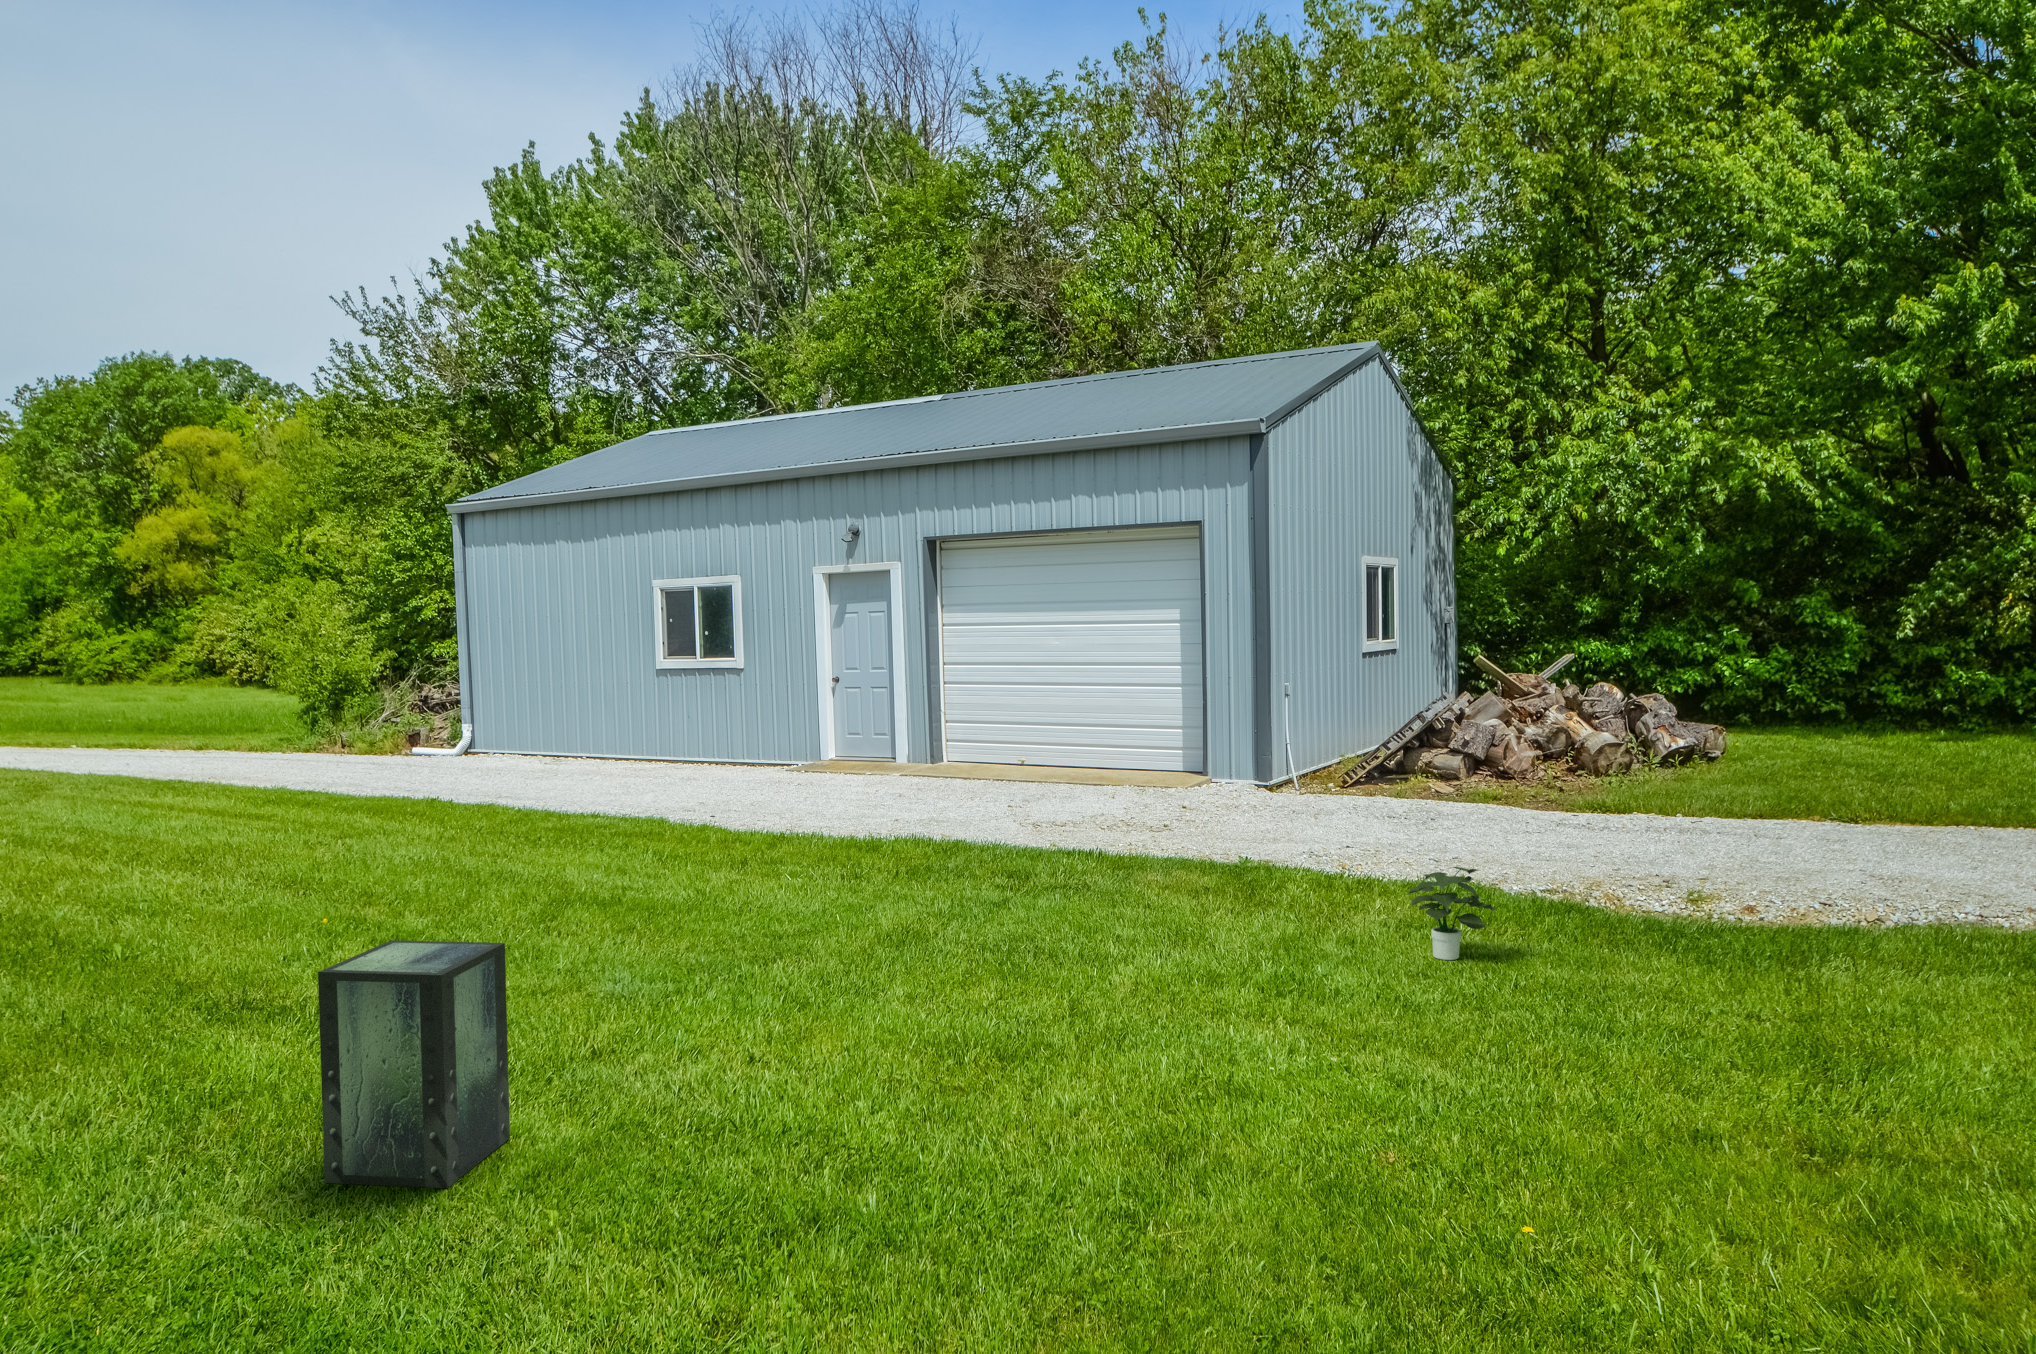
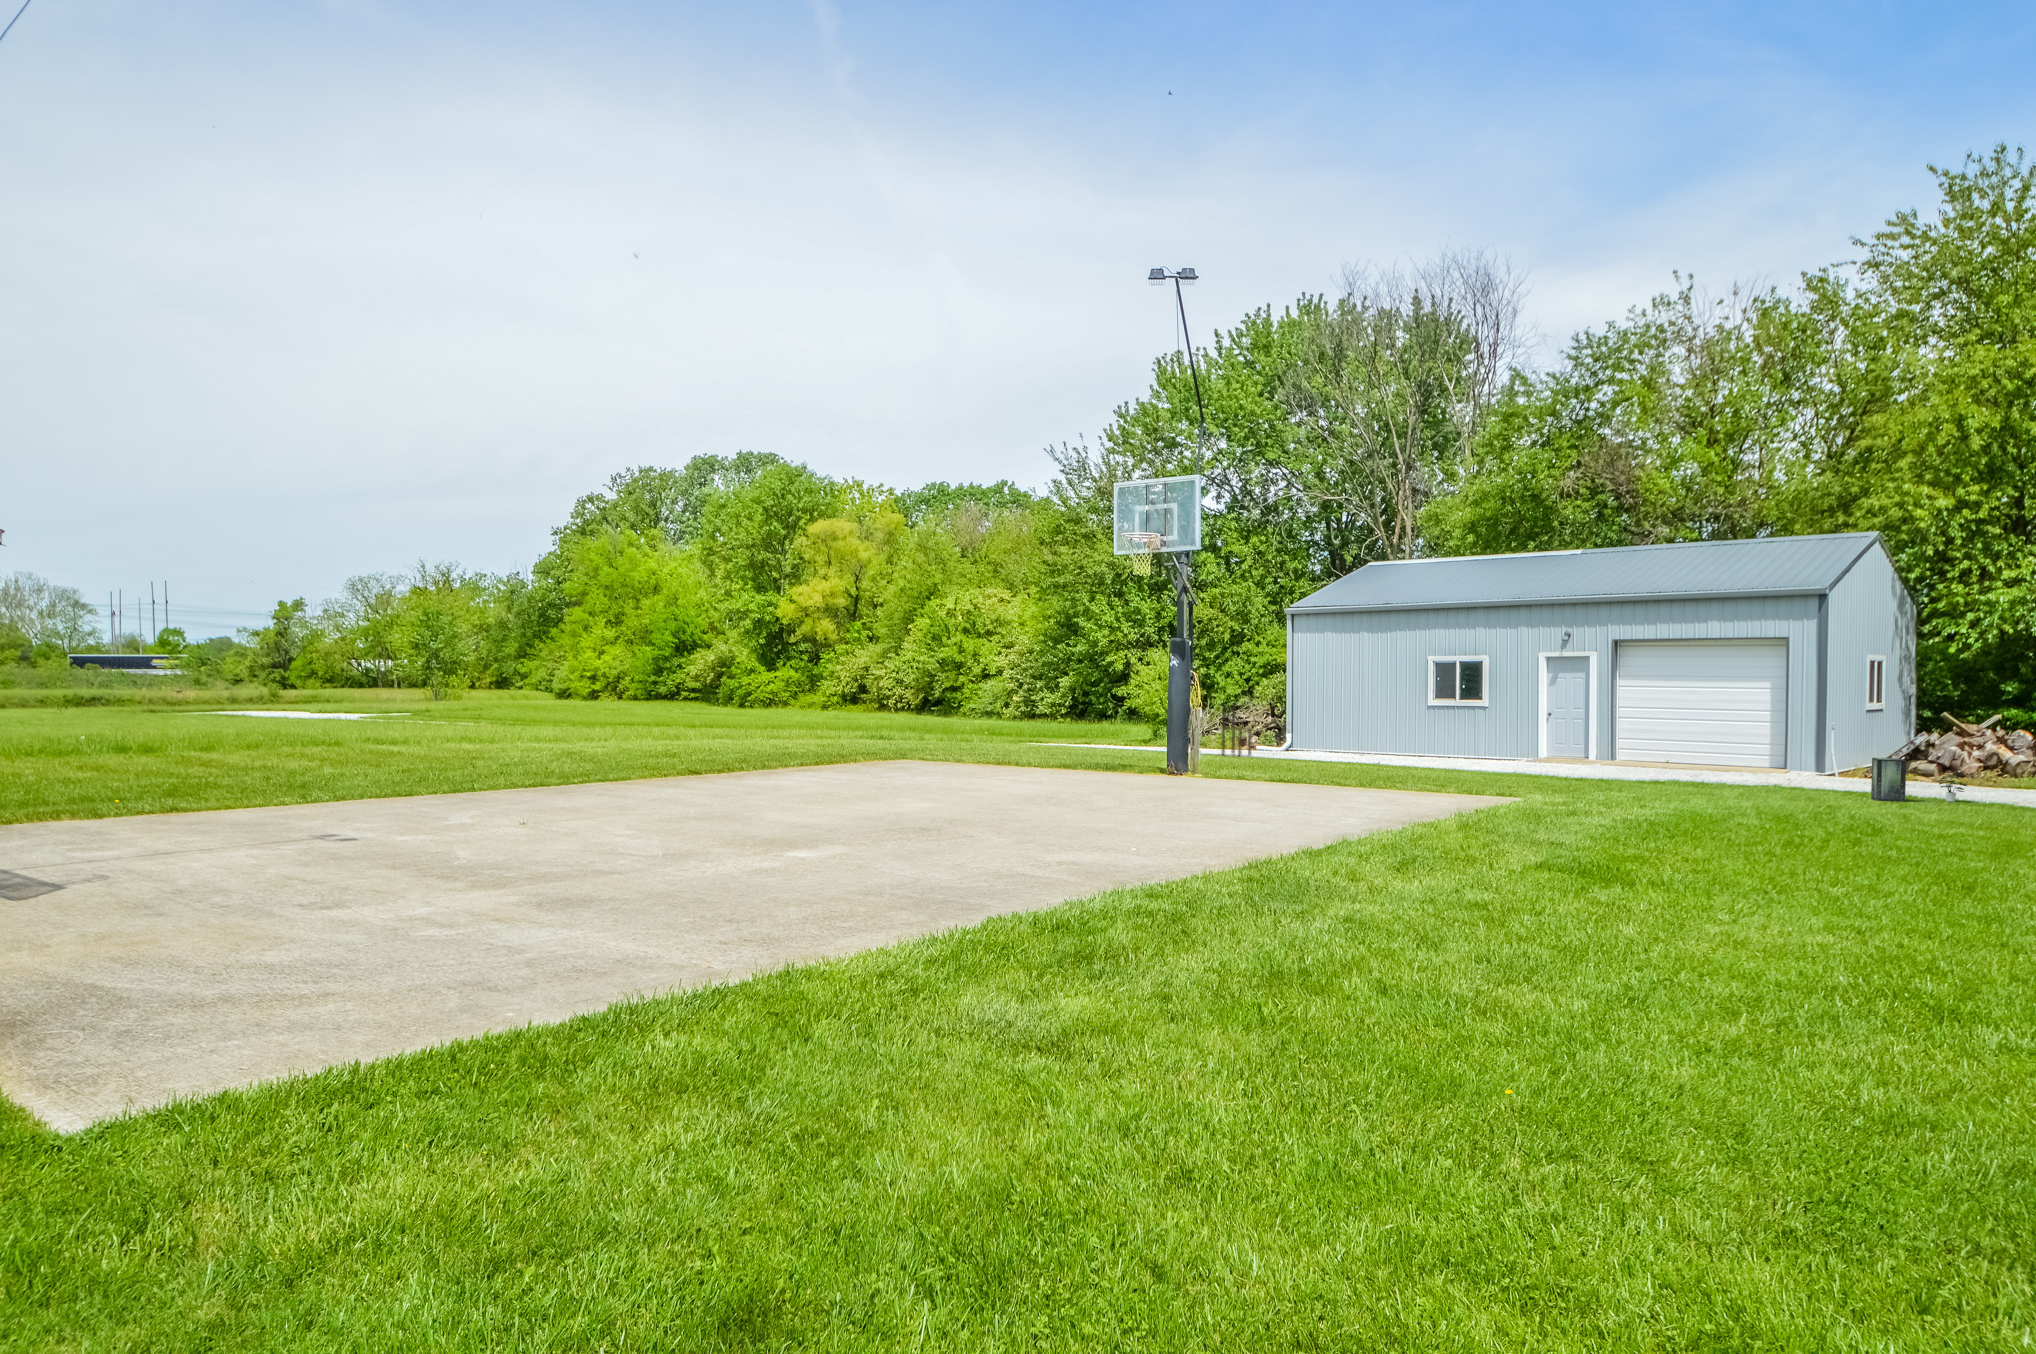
chair: none [28,683,104,800] -> present [1222,704,1252,756]
storage box: present [318,940,510,1188] -> present [1871,758,1906,802]

